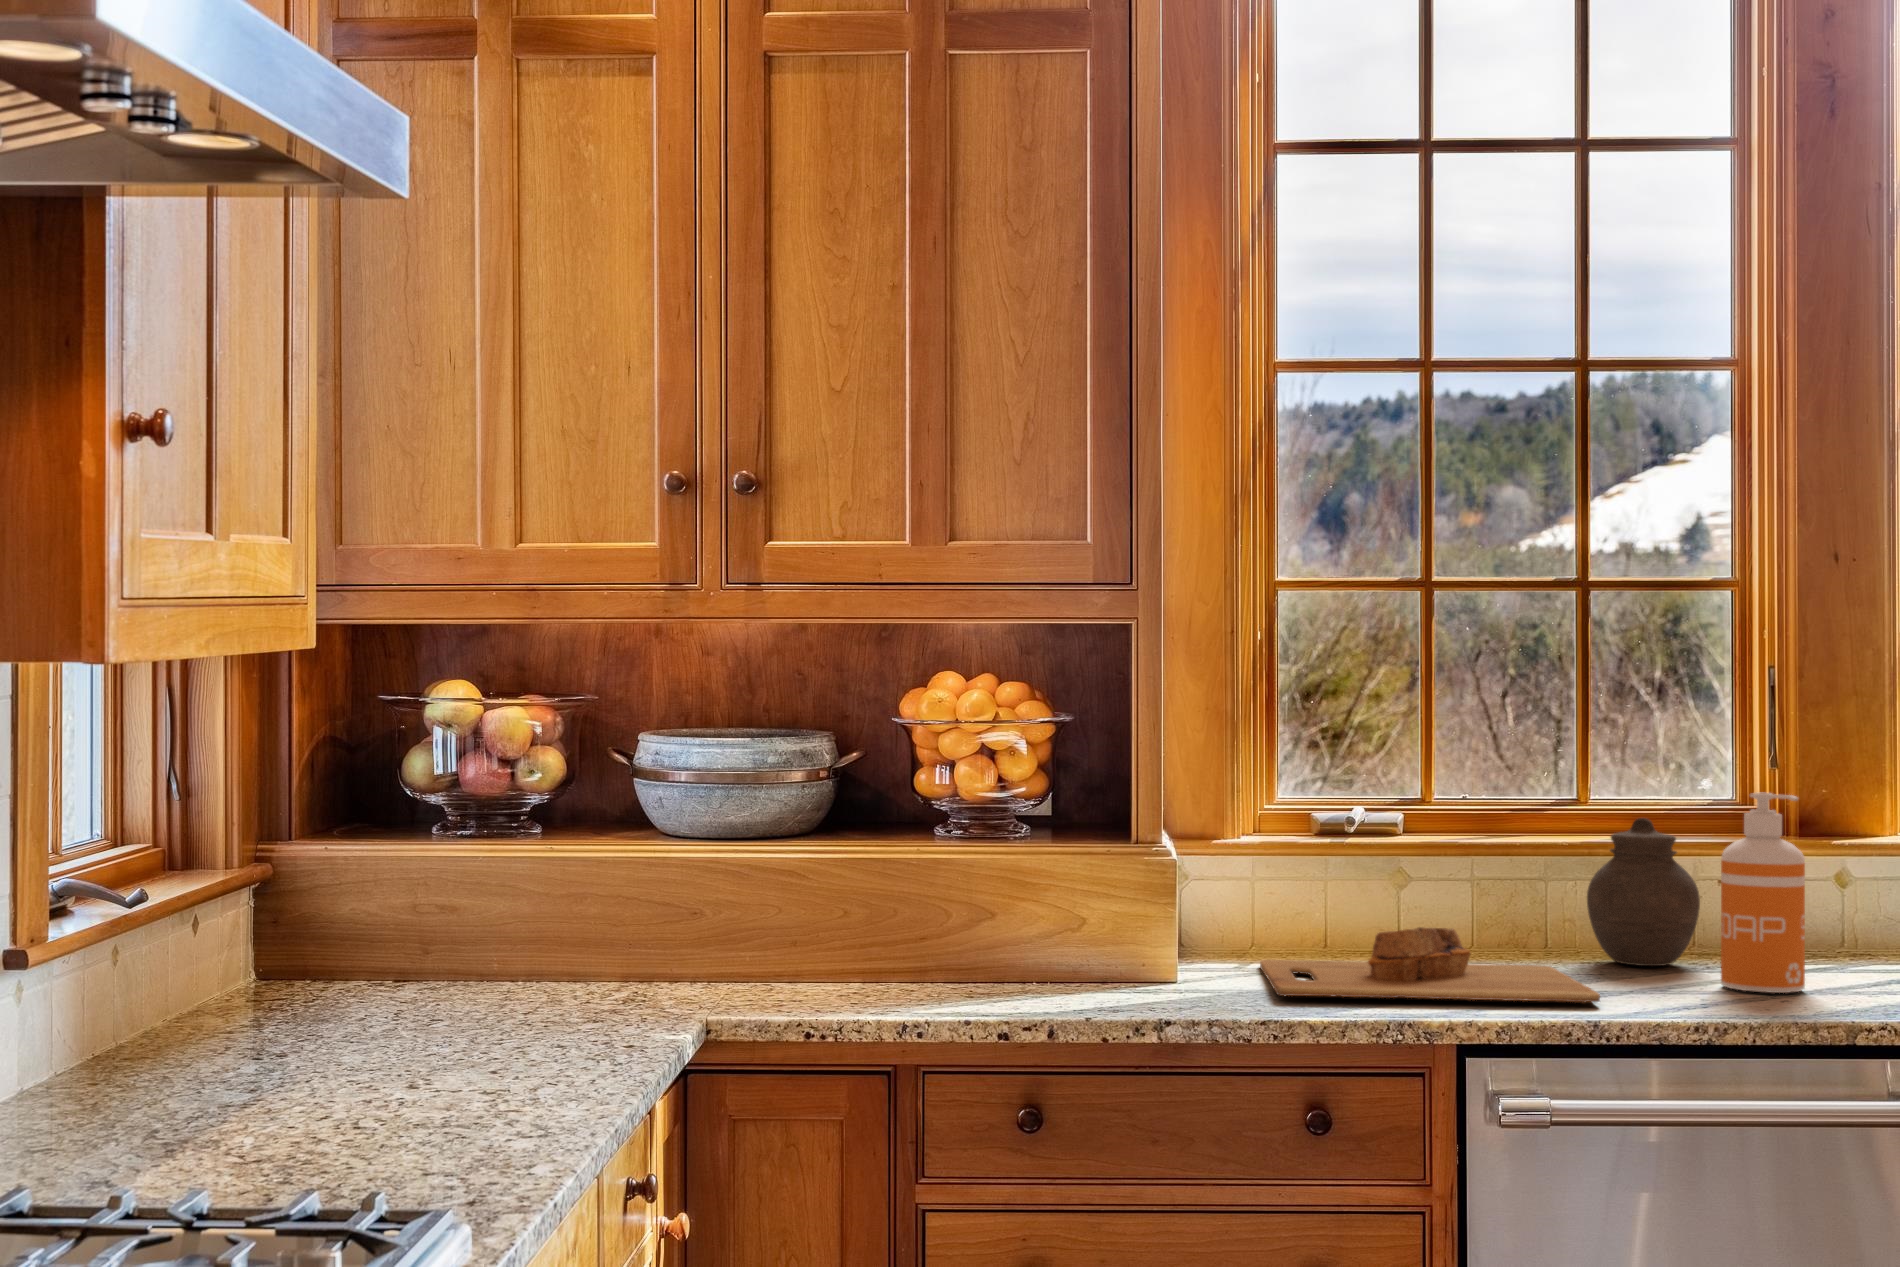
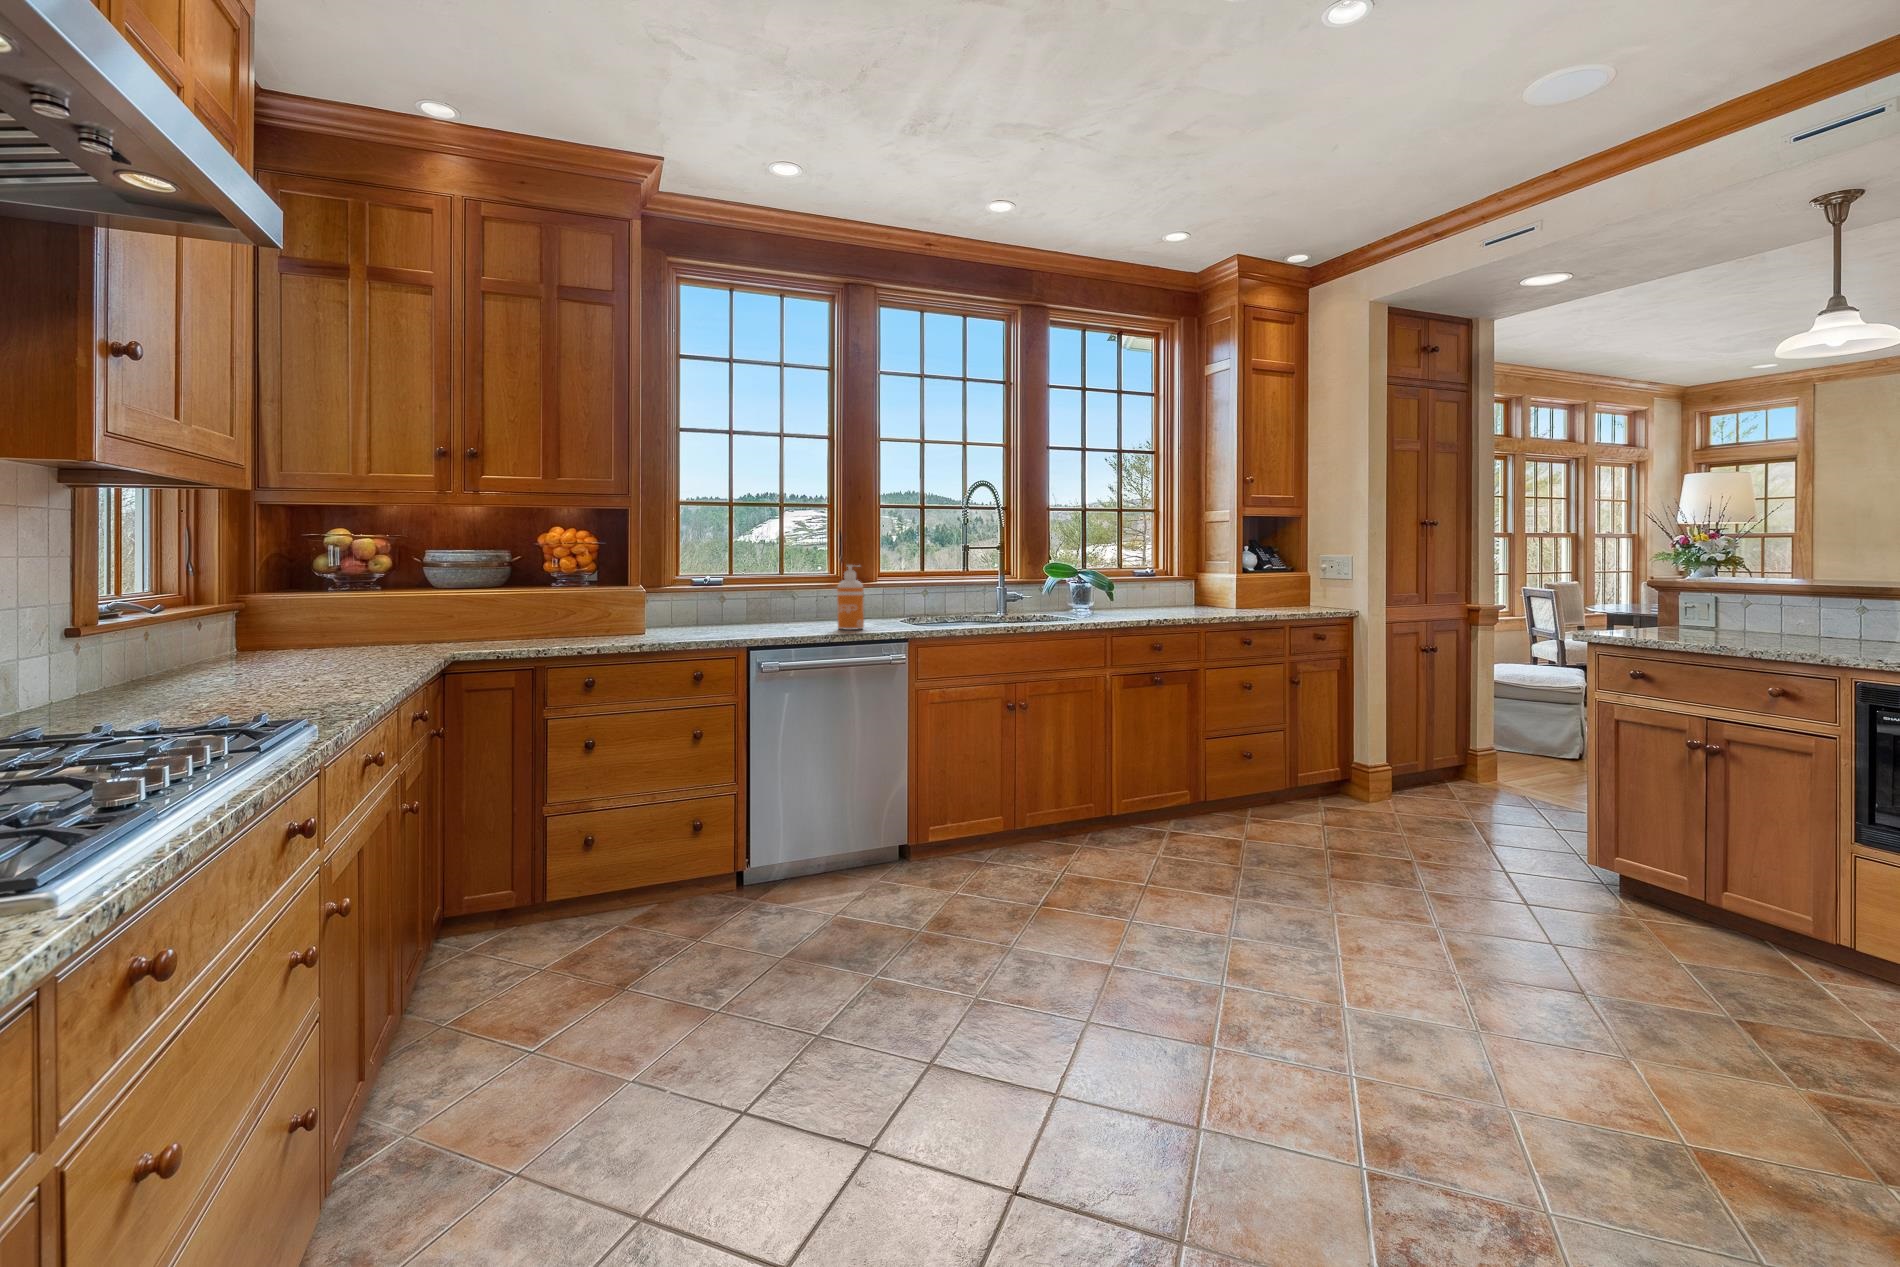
jar: present [1587,818,1700,966] -> none [797,576,834,626]
cutting board: present [1260,927,1600,1003] -> none [681,612,796,636]

